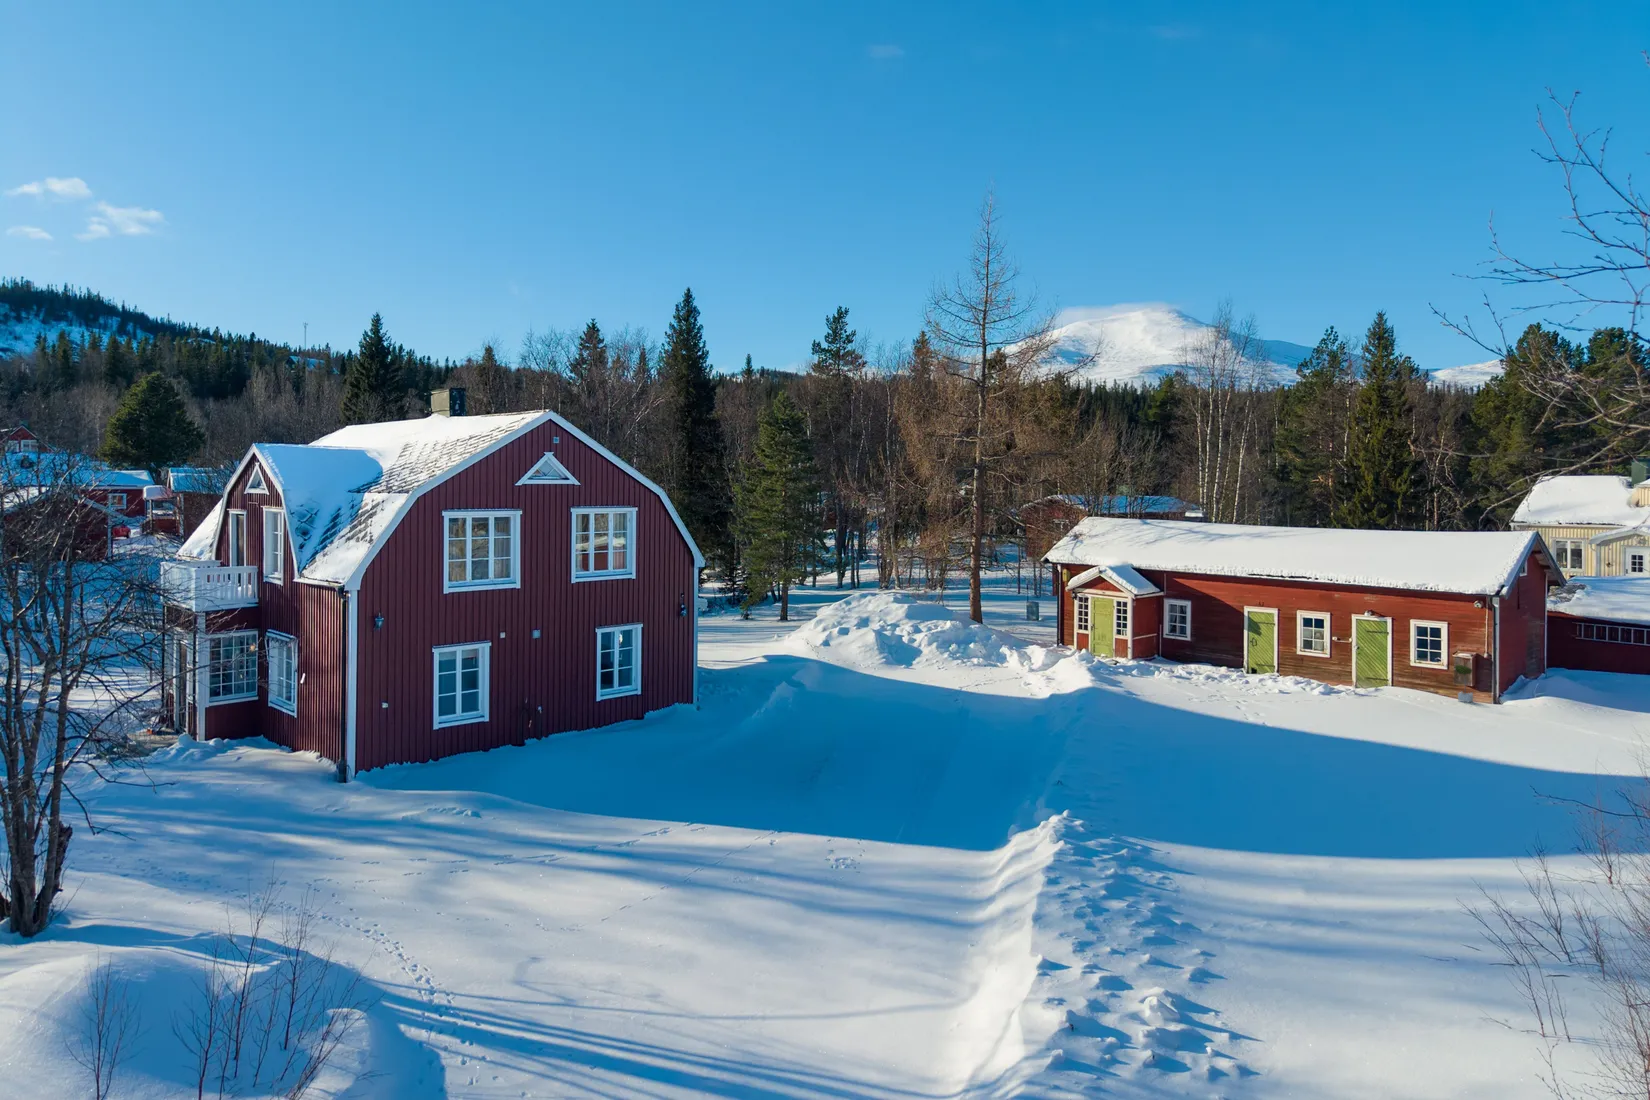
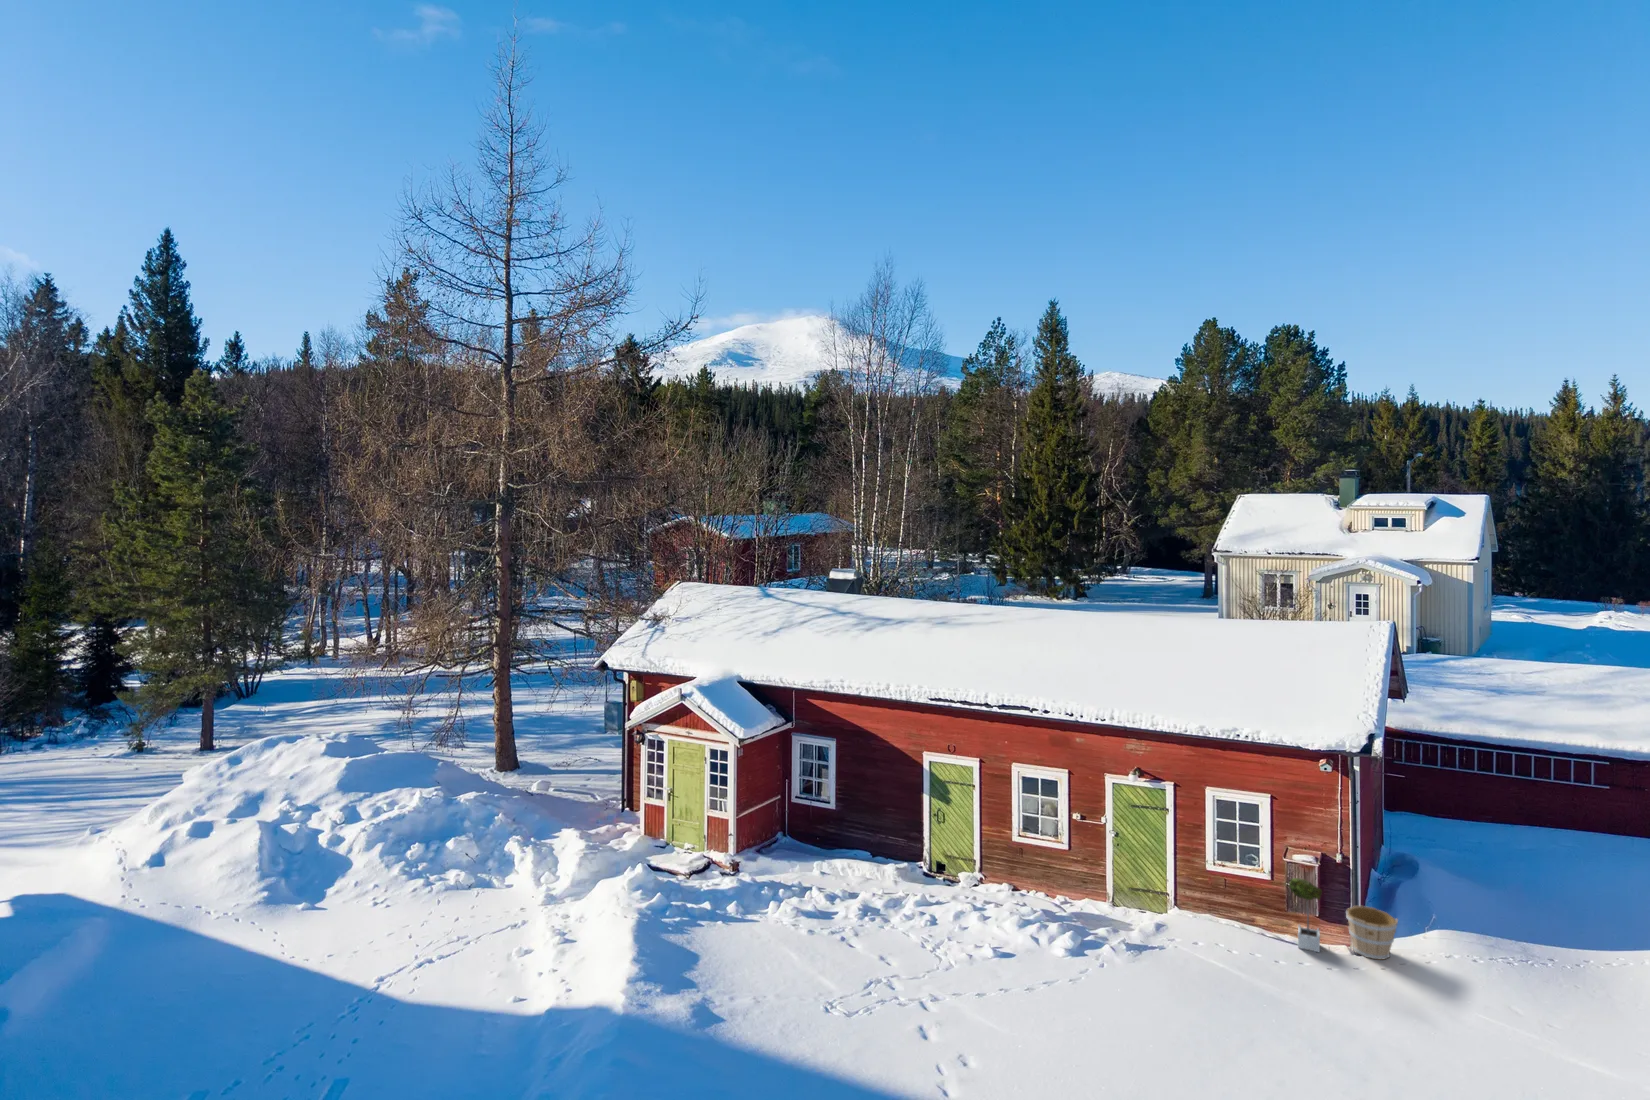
wooden bucket: none [1488,683,1518,706] -> present [1346,906,1398,960]

